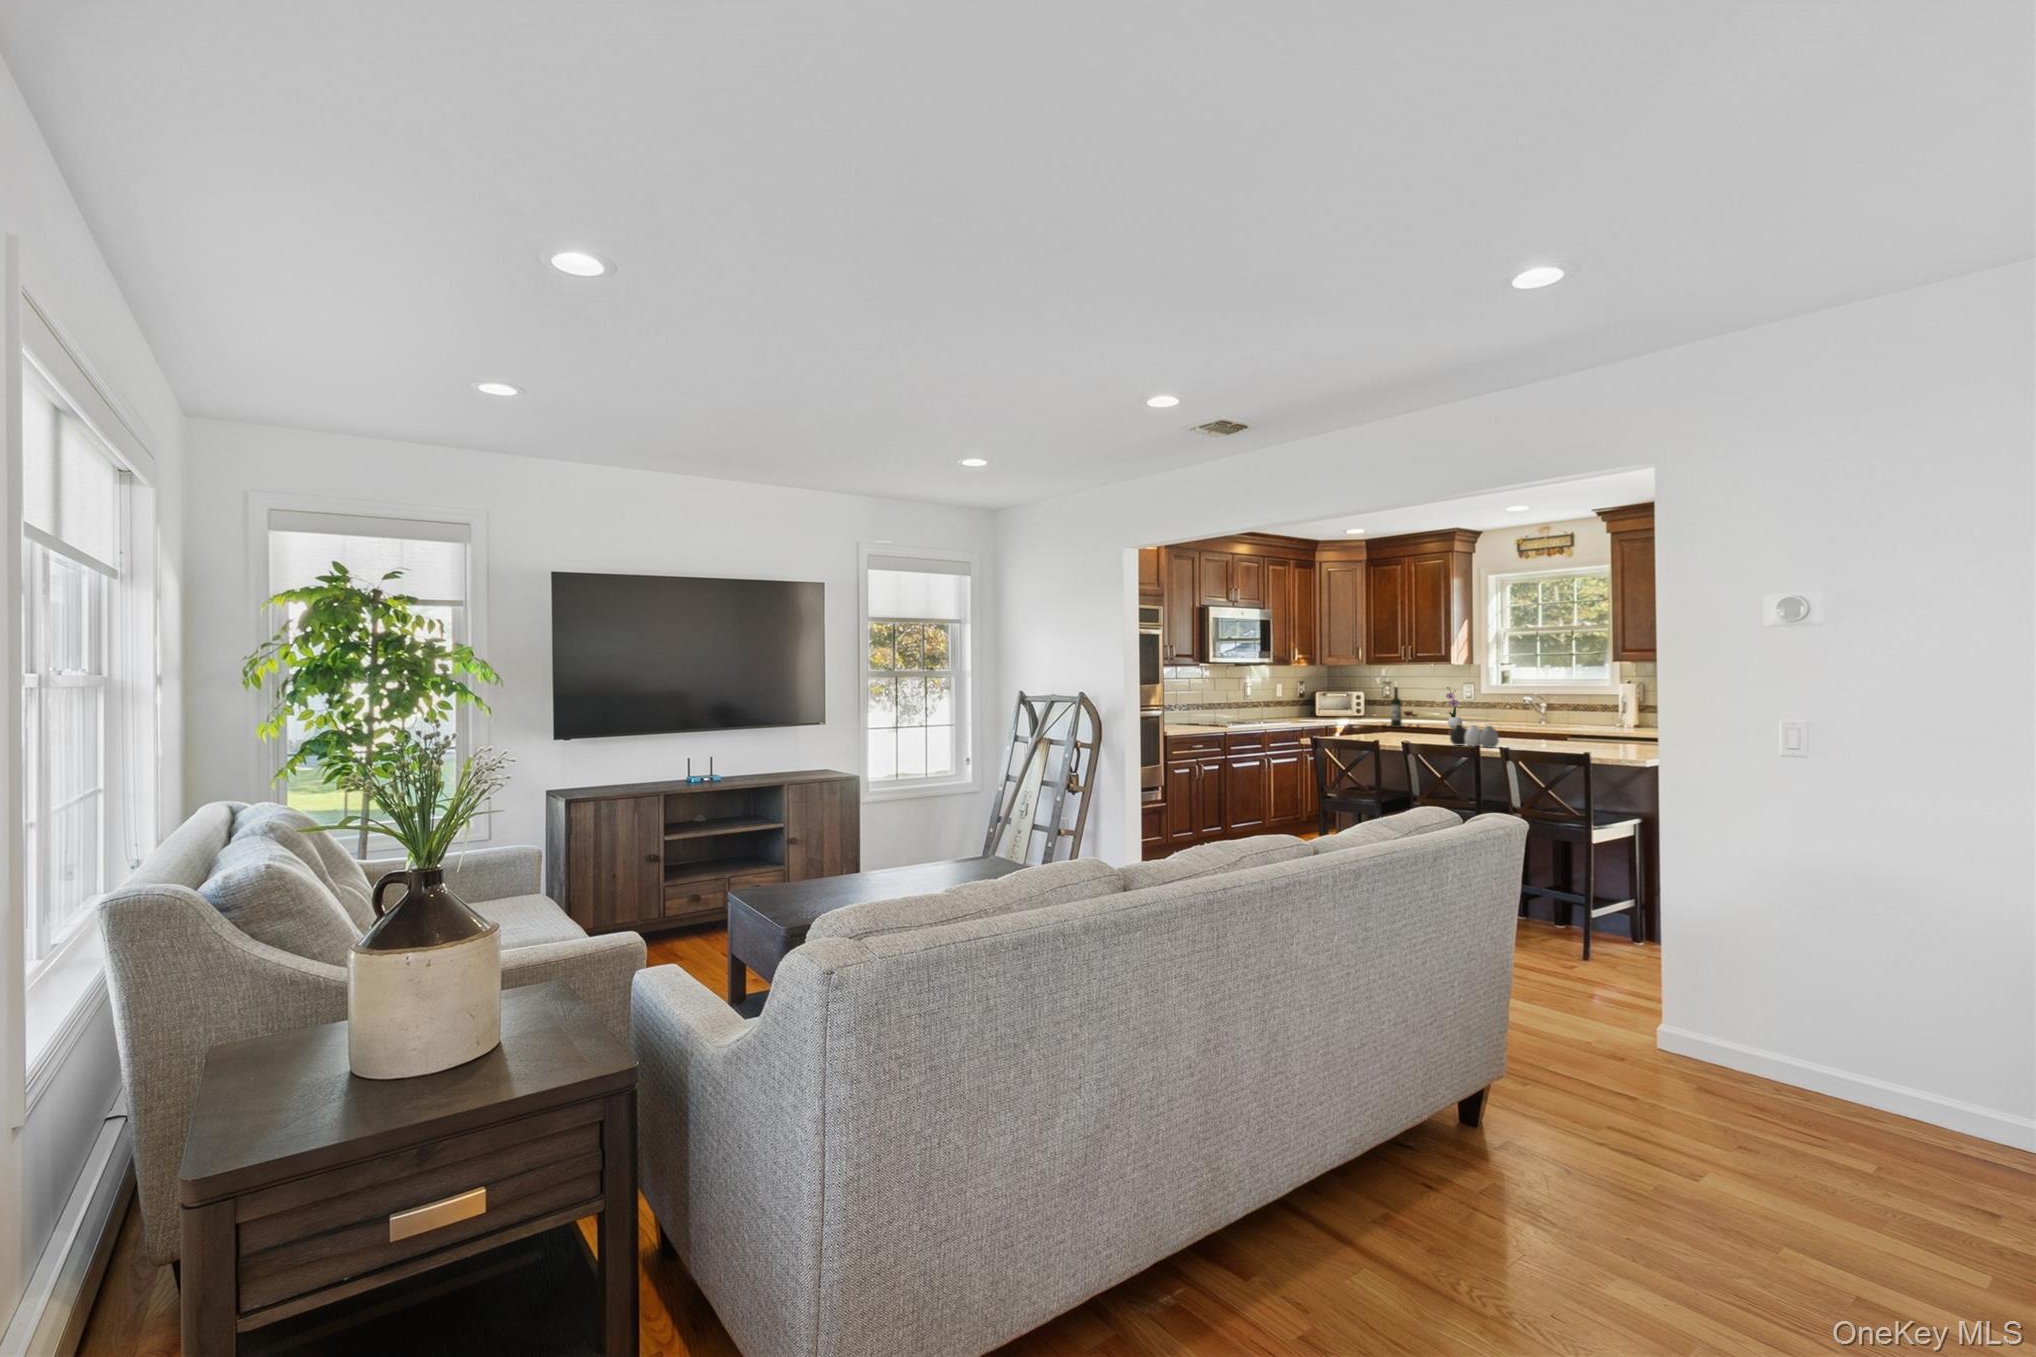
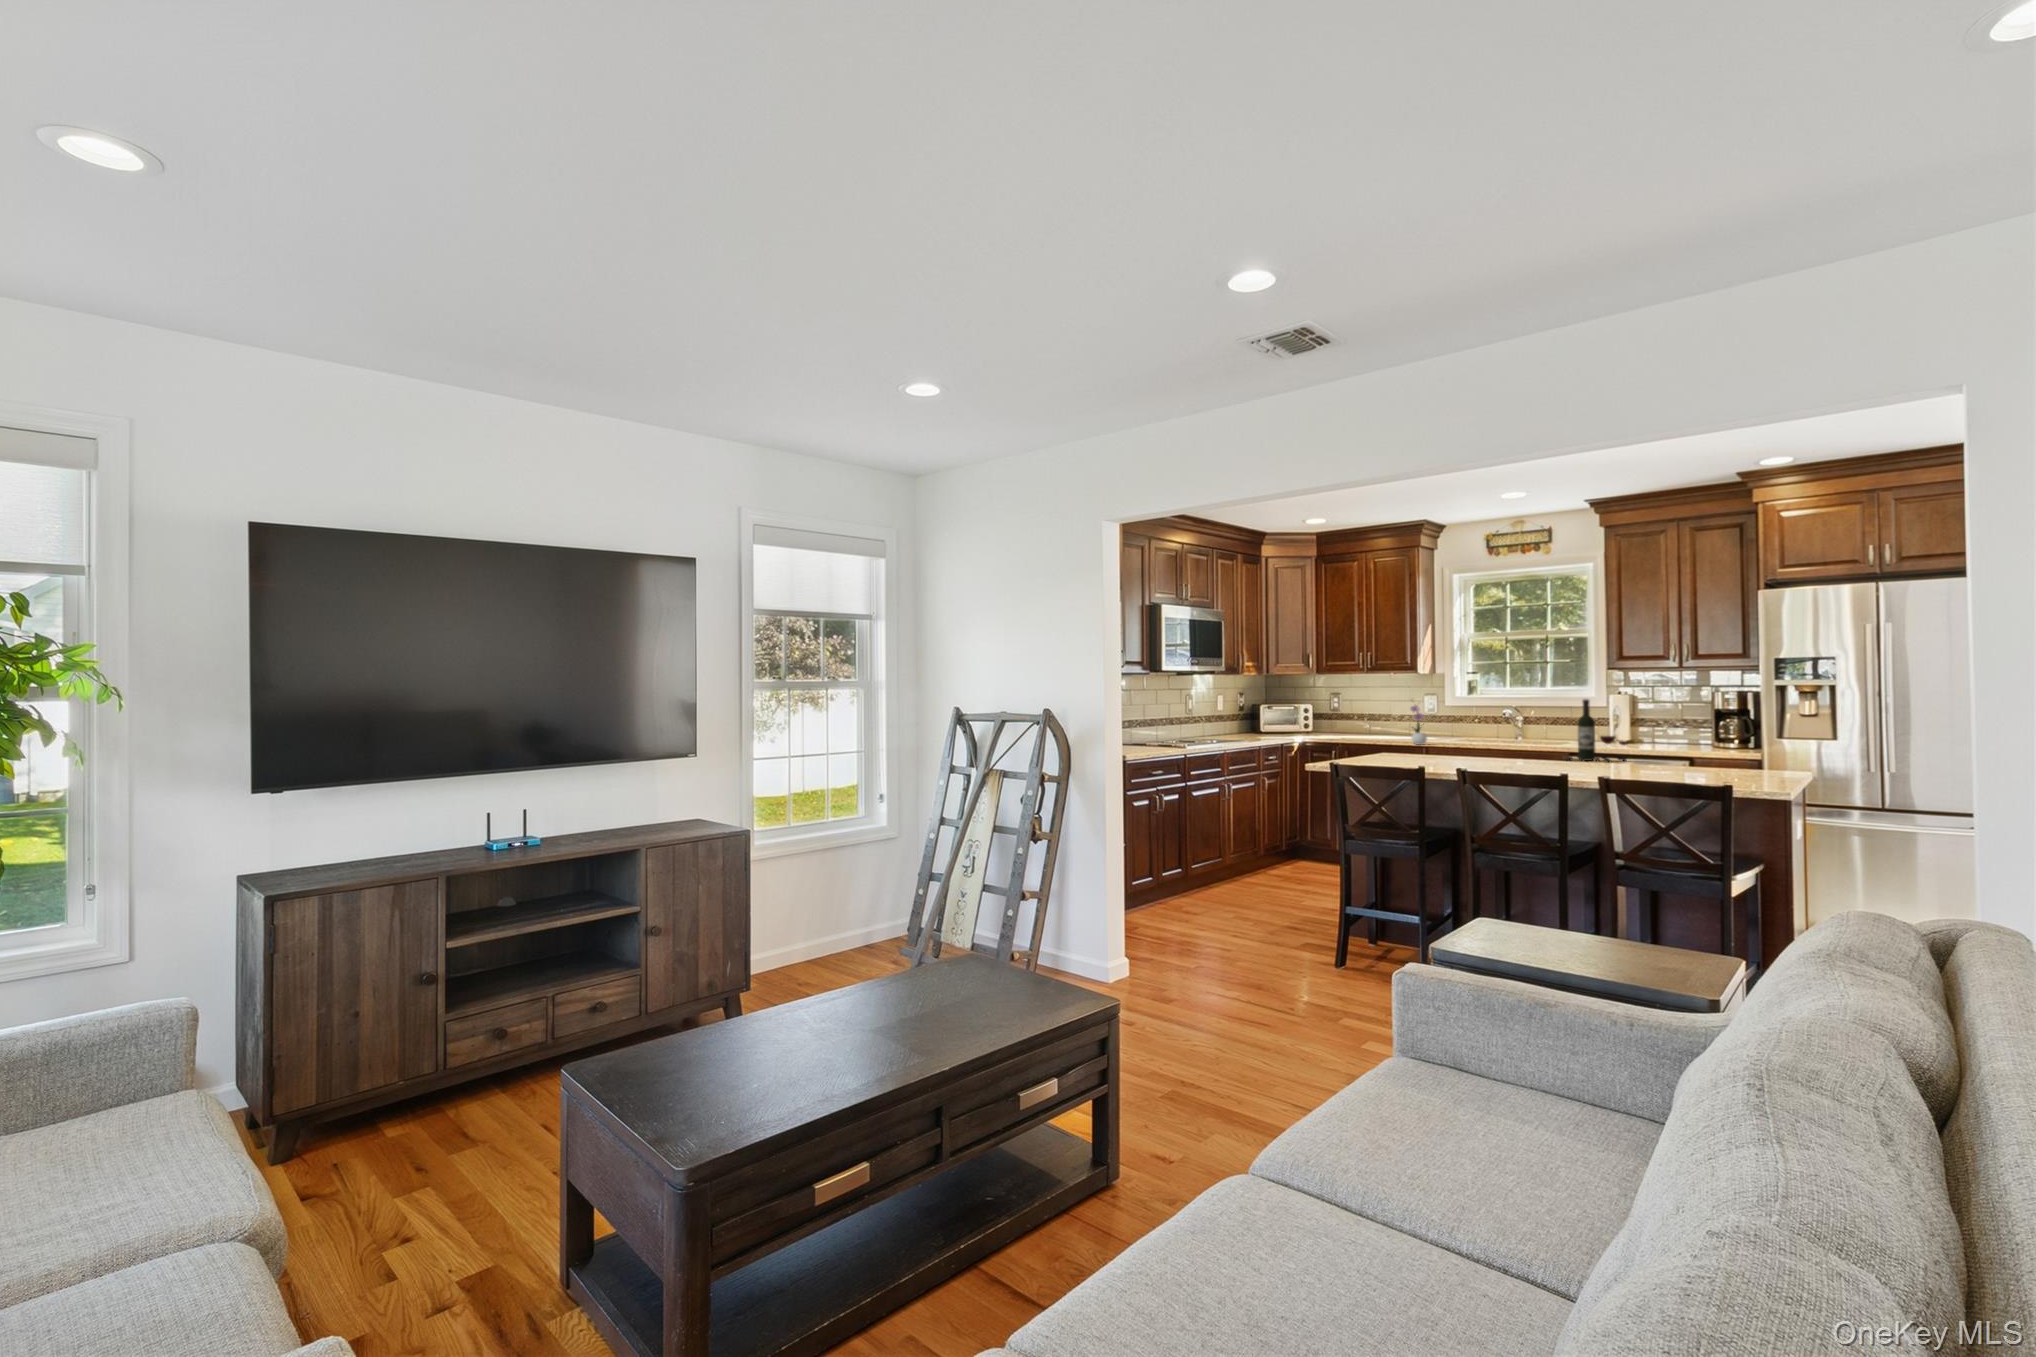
wine bottle: present [1382,687,1419,728] -> present [1562,699,1629,762]
vase: present [1450,724,1499,748] -> none [1506,747,1574,776]

